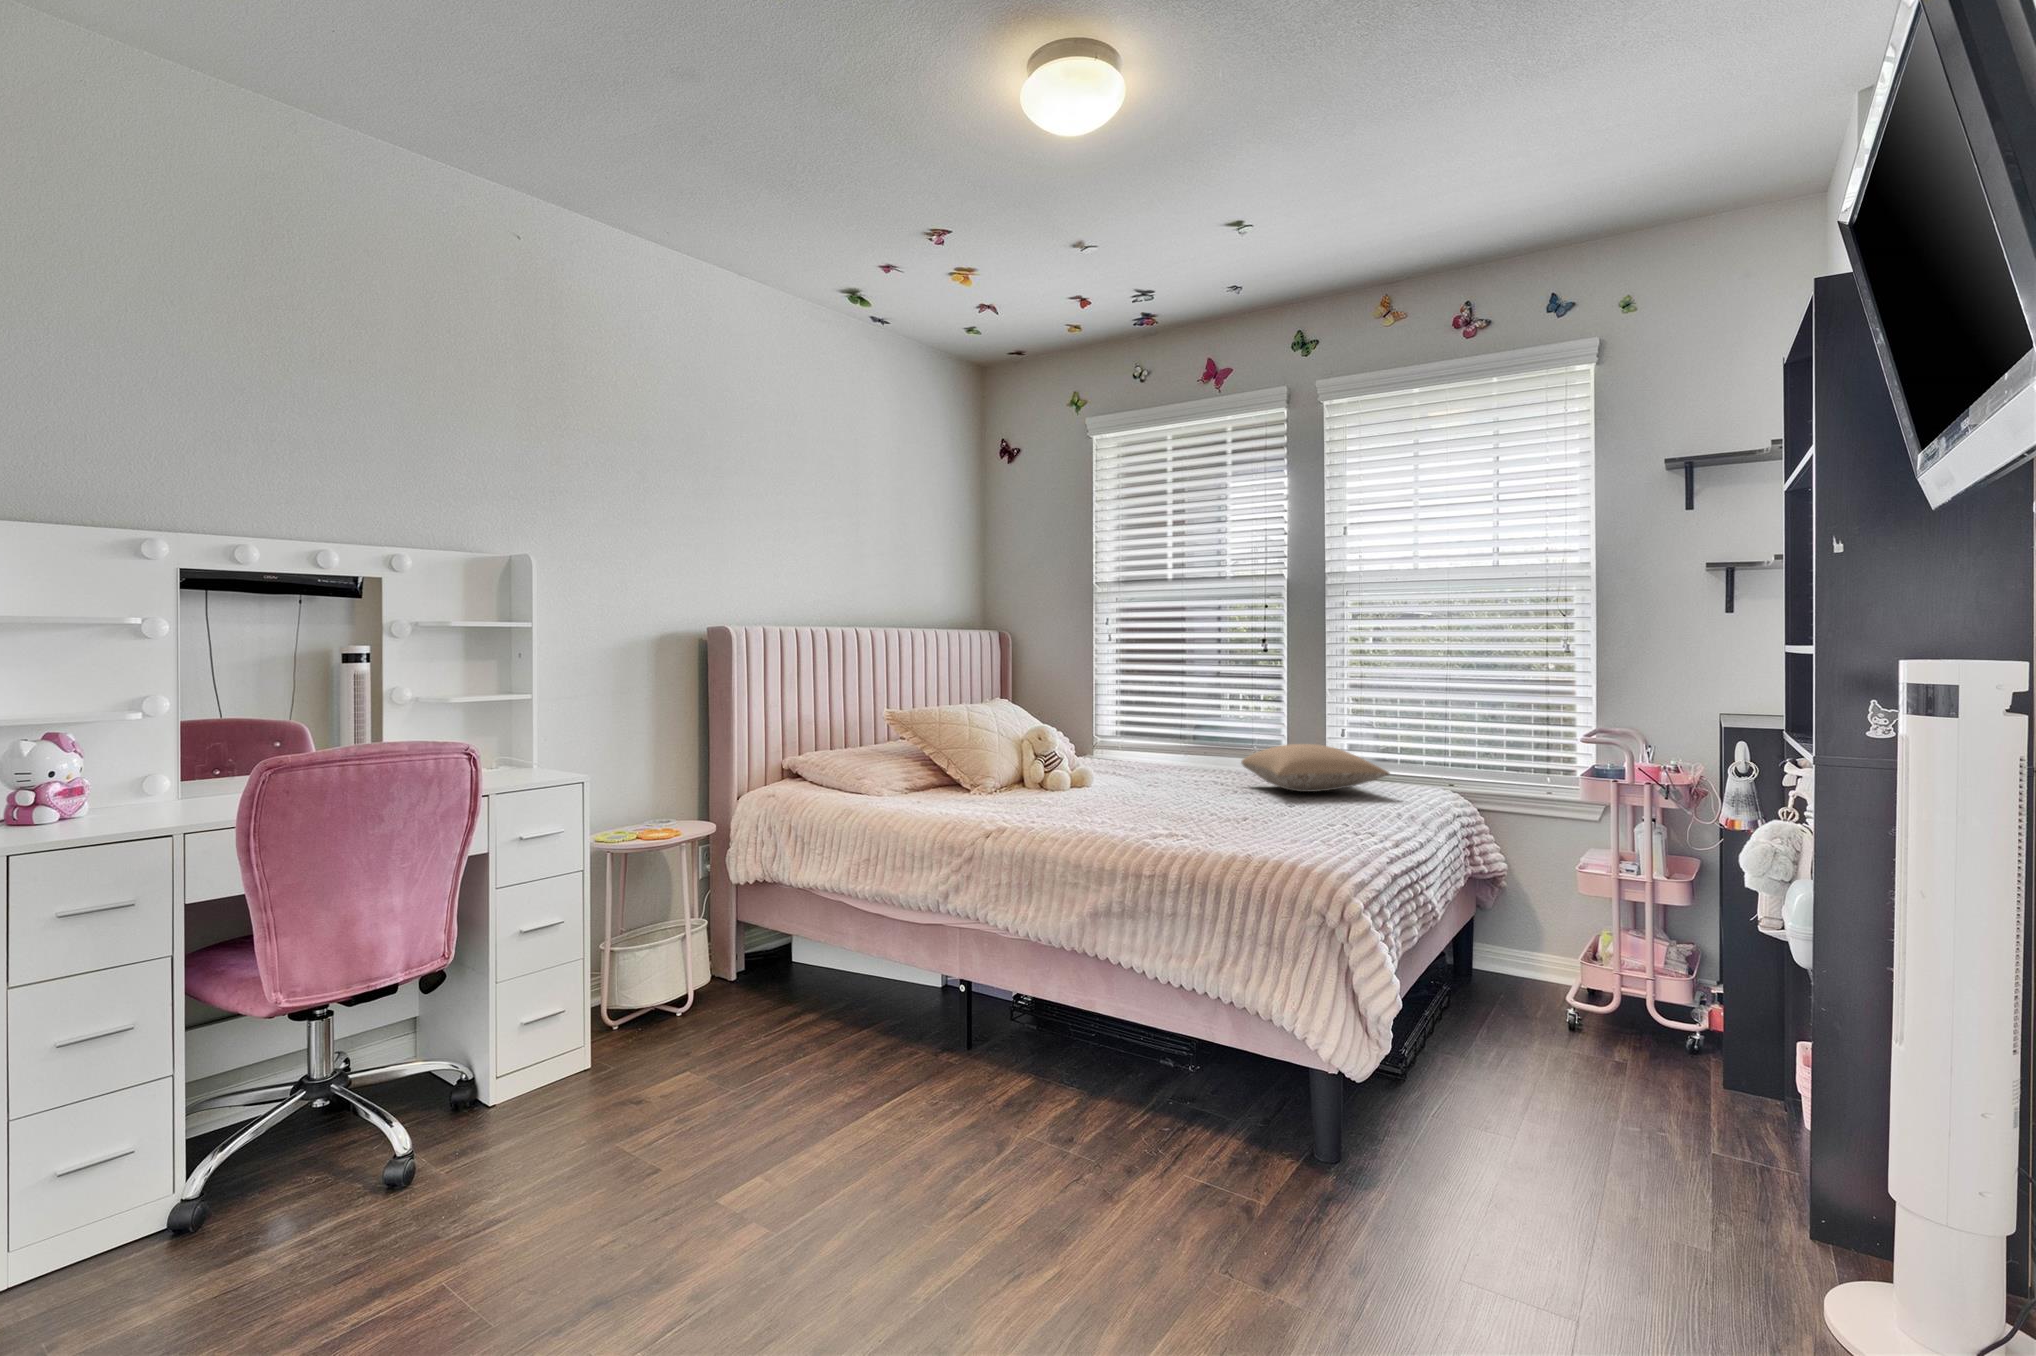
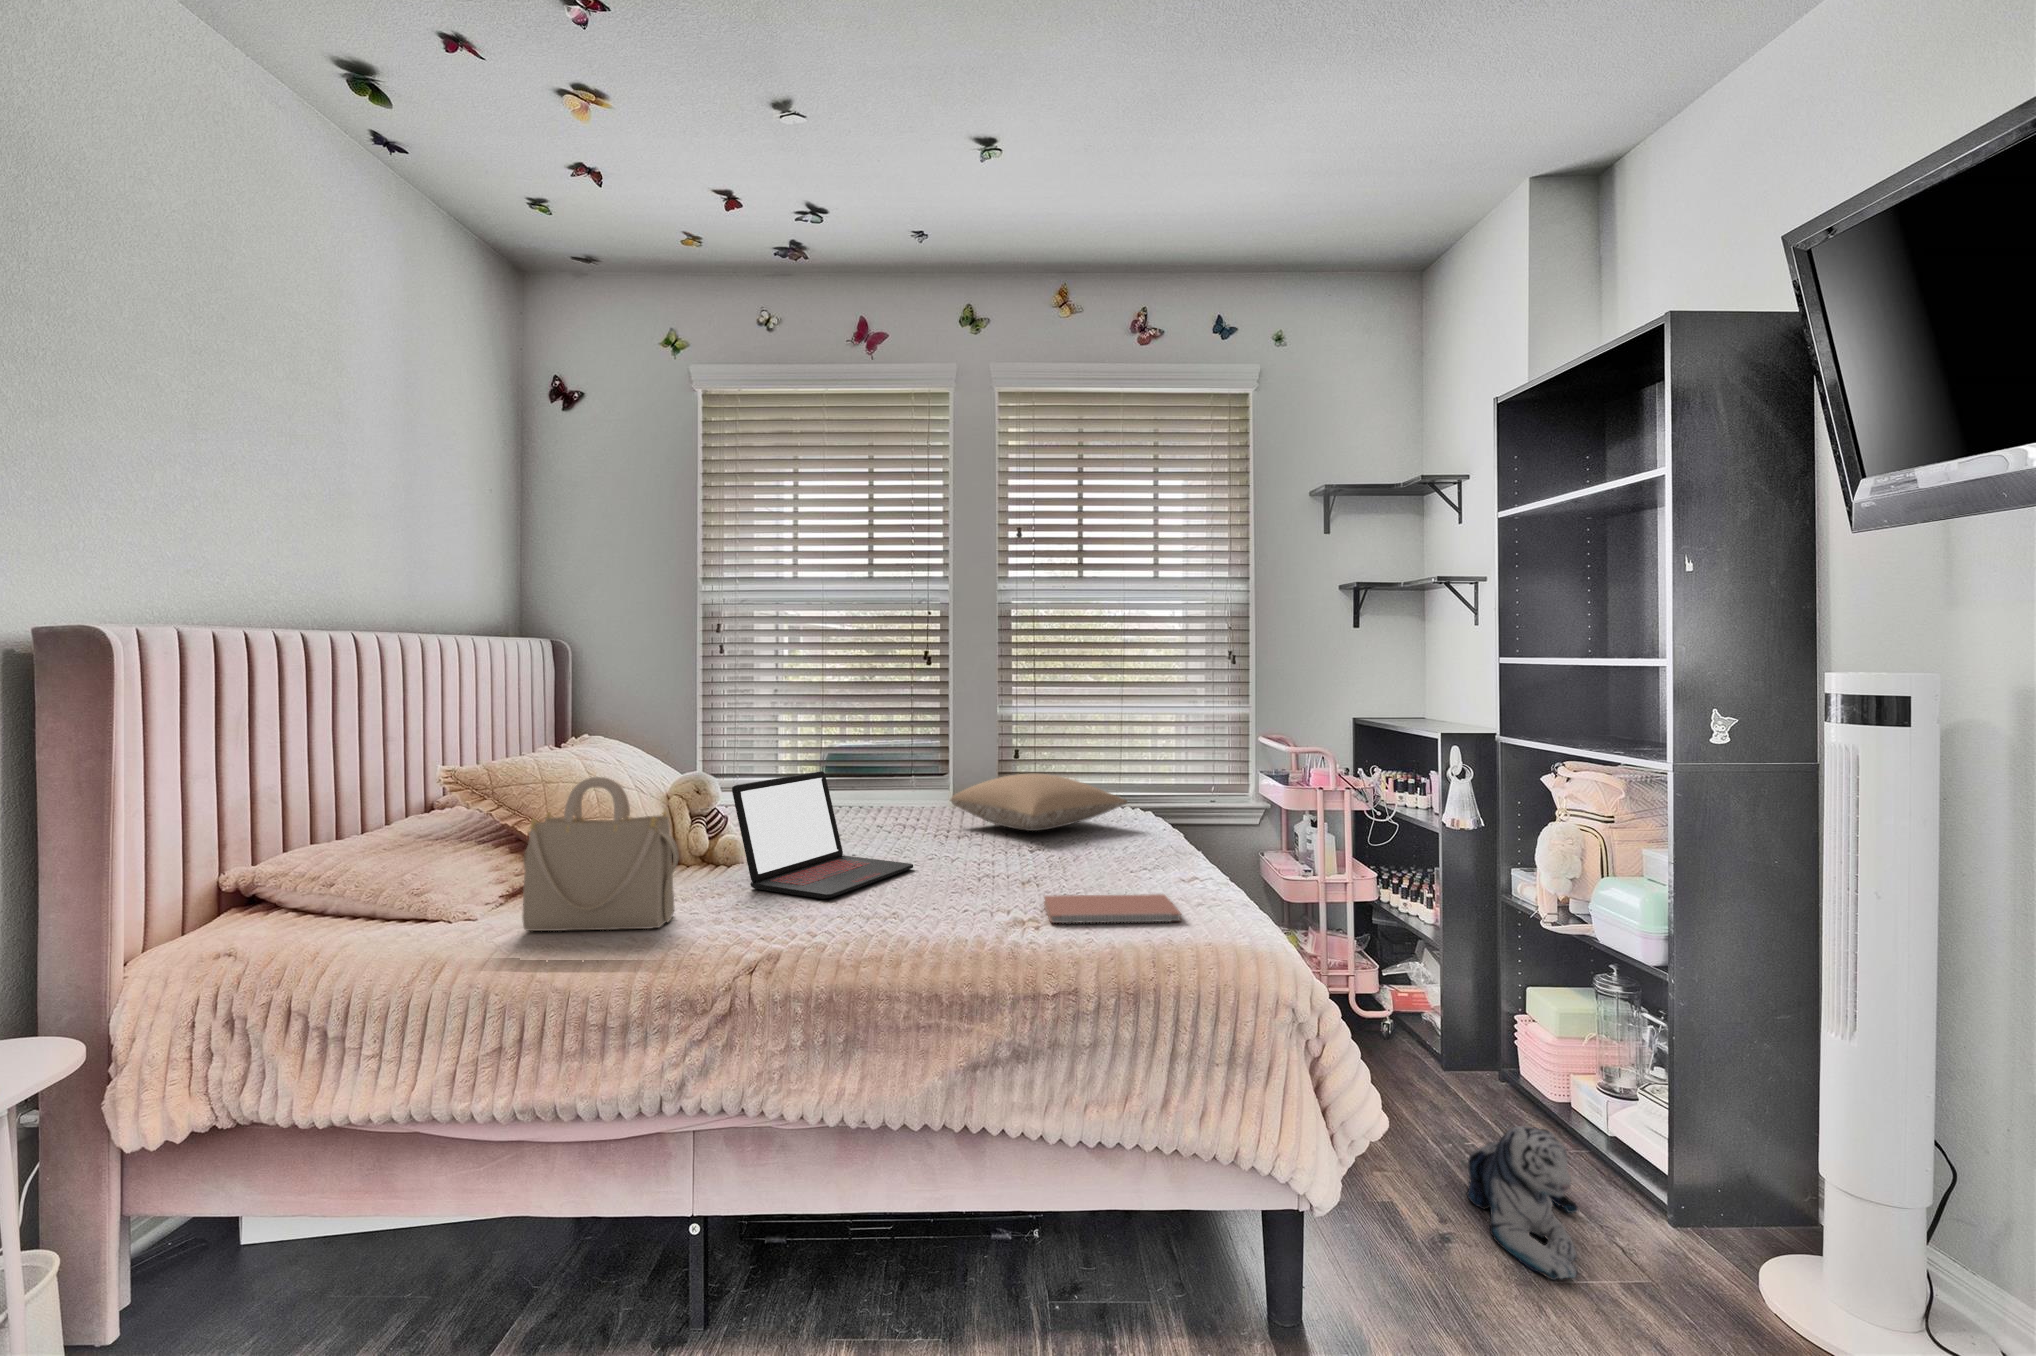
handbag: none [895,717,978,810] -> present [522,777,679,931]
laptop: none [1030,728,1158,809] -> present [732,771,913,899]
notebook: none [1186,821,1298,845] -> present [1044,894,1181,923]
plush toy: none [1564,1076,1687,1204] -> present [1467,1126,1578,1280]

